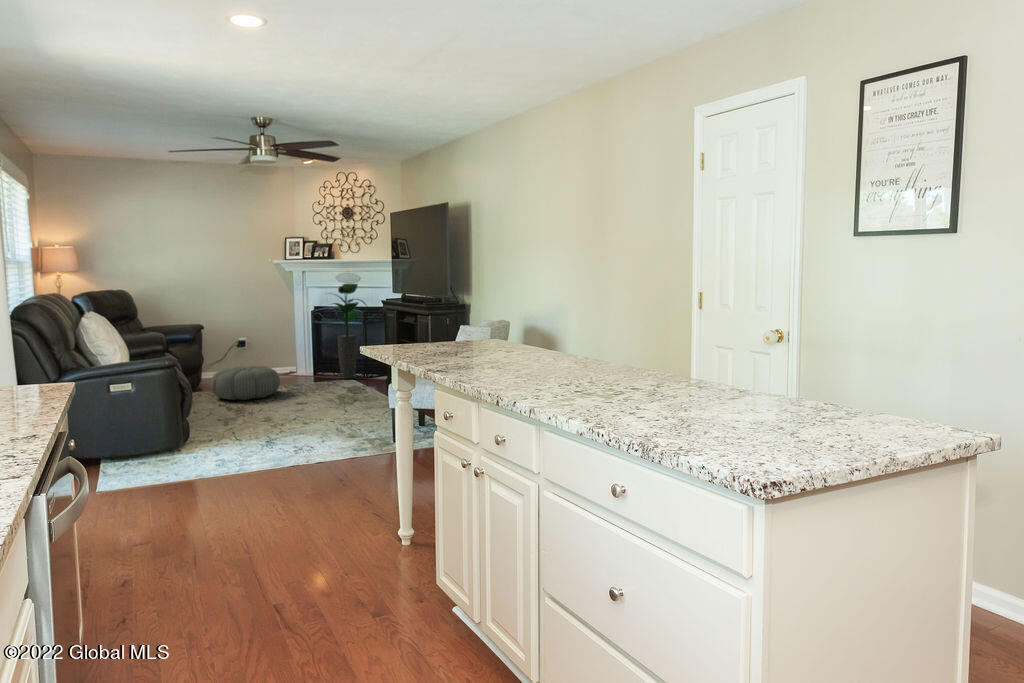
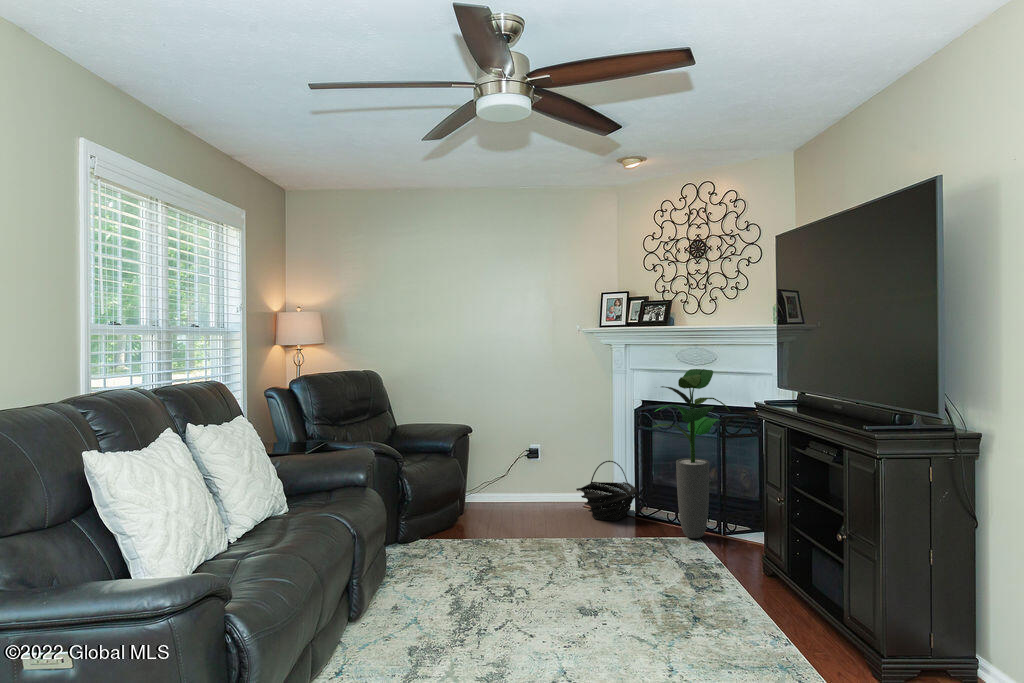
basket: none [274,342,313,377] -> present [576,461,637,521]
pouf: present [211,366,280,400] -> none [456,515,569,588]

